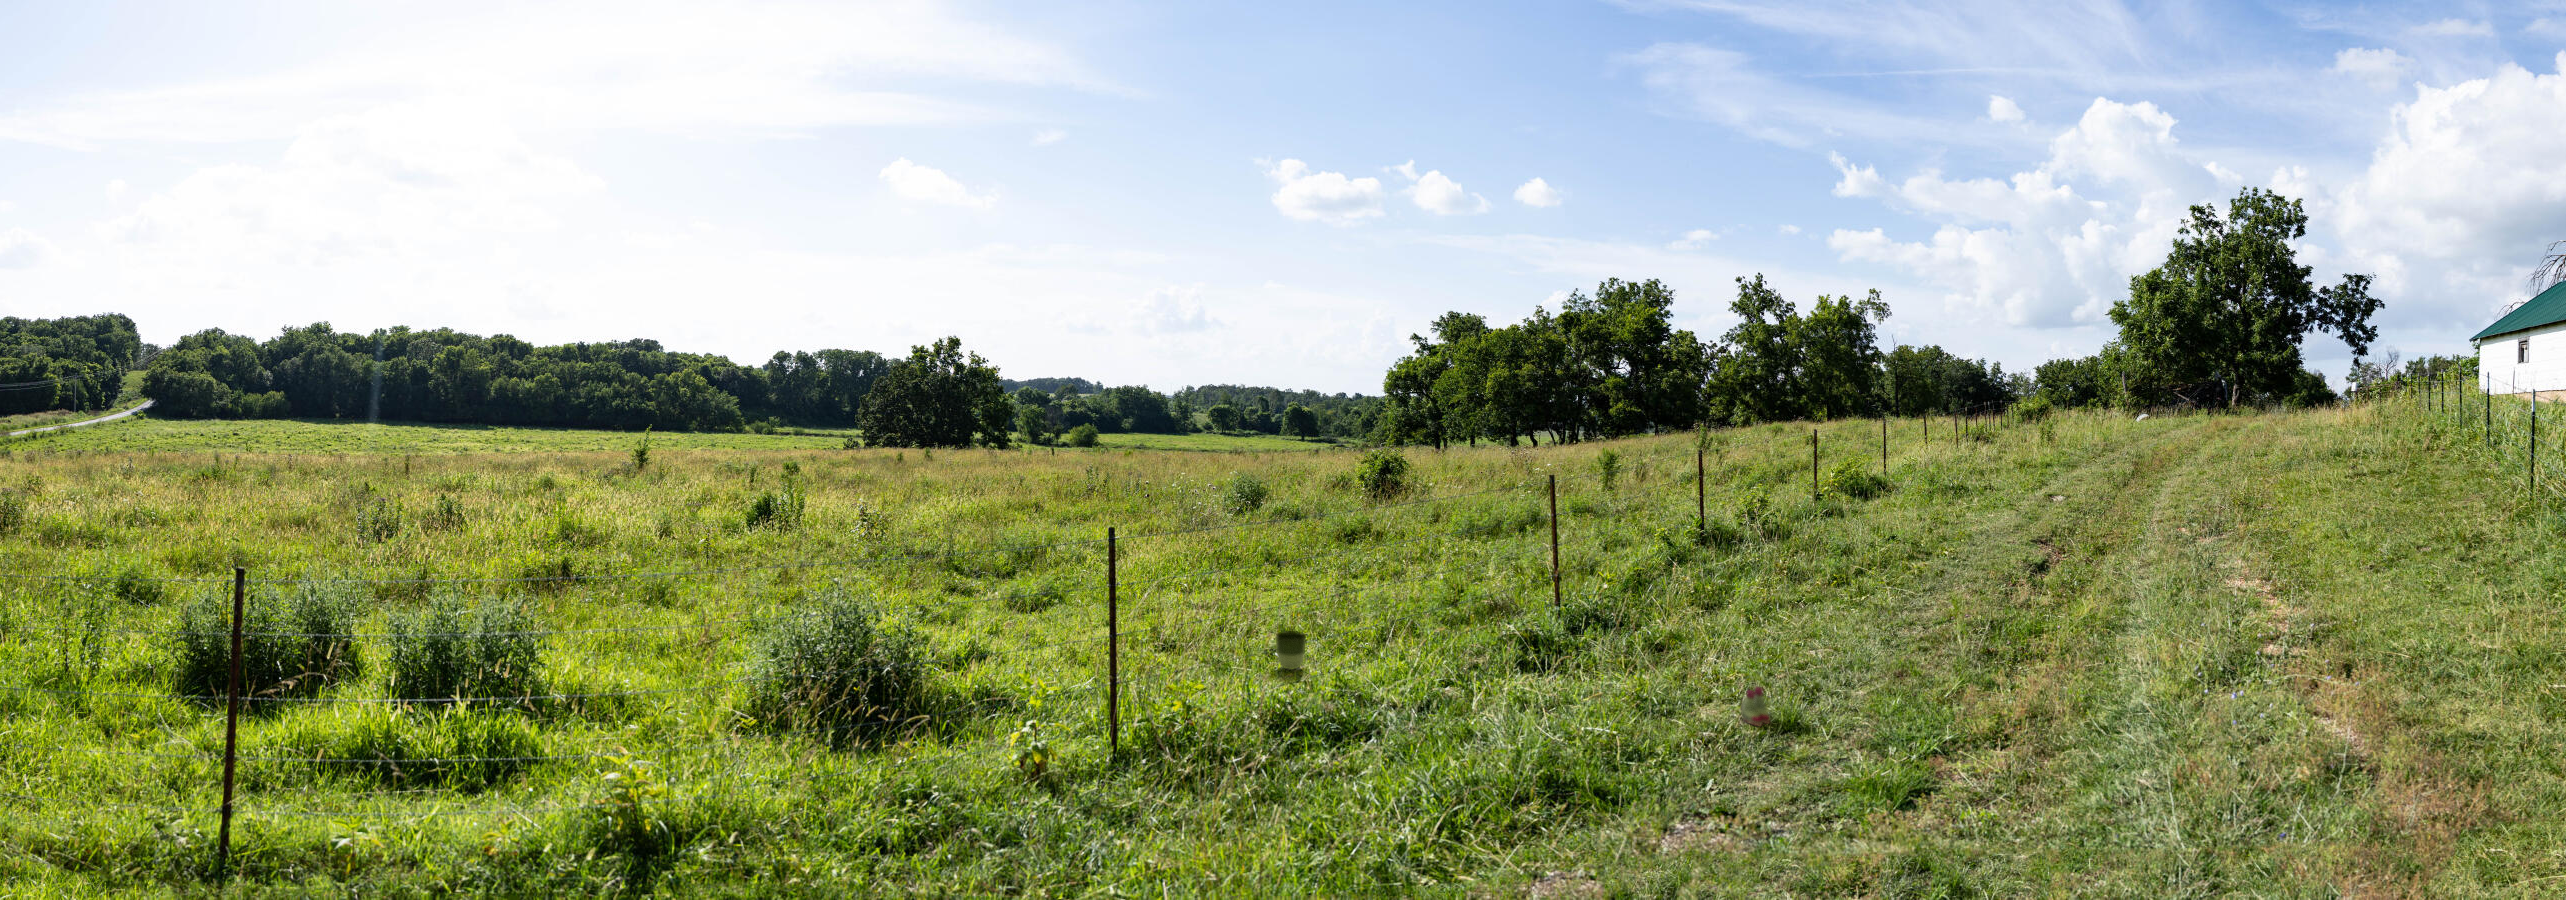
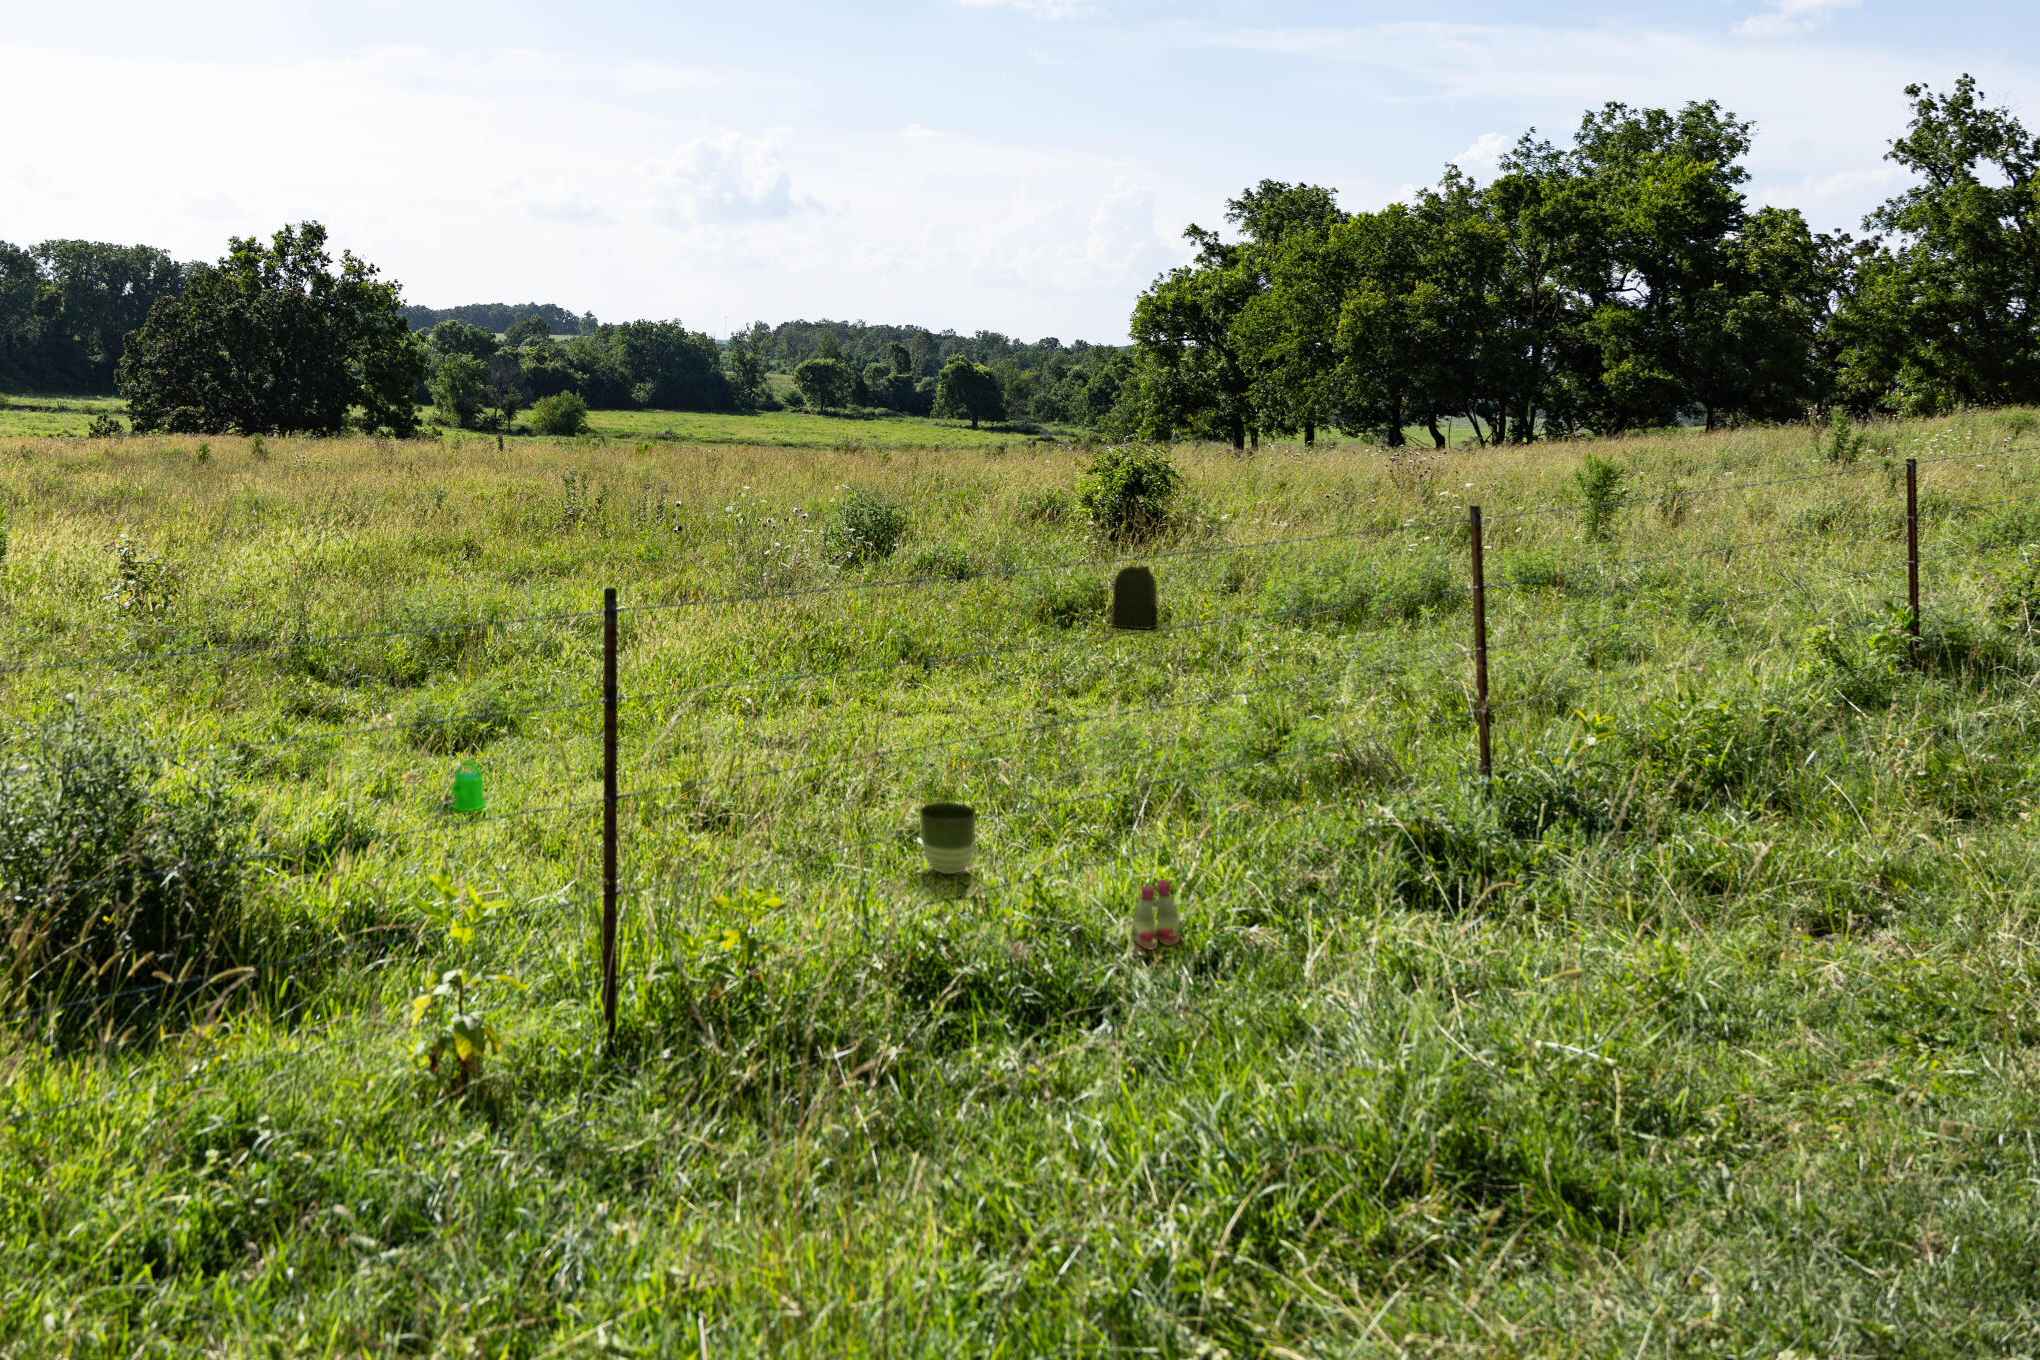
backpack: none [1377,506,1403,544] -> present [1112,566,1158,630]
watering can: none [1002,616,1022,646] -> present [451,760,486,811]
boots: present [1741,686,1770,726] -> present [1132,880,1181,950]

